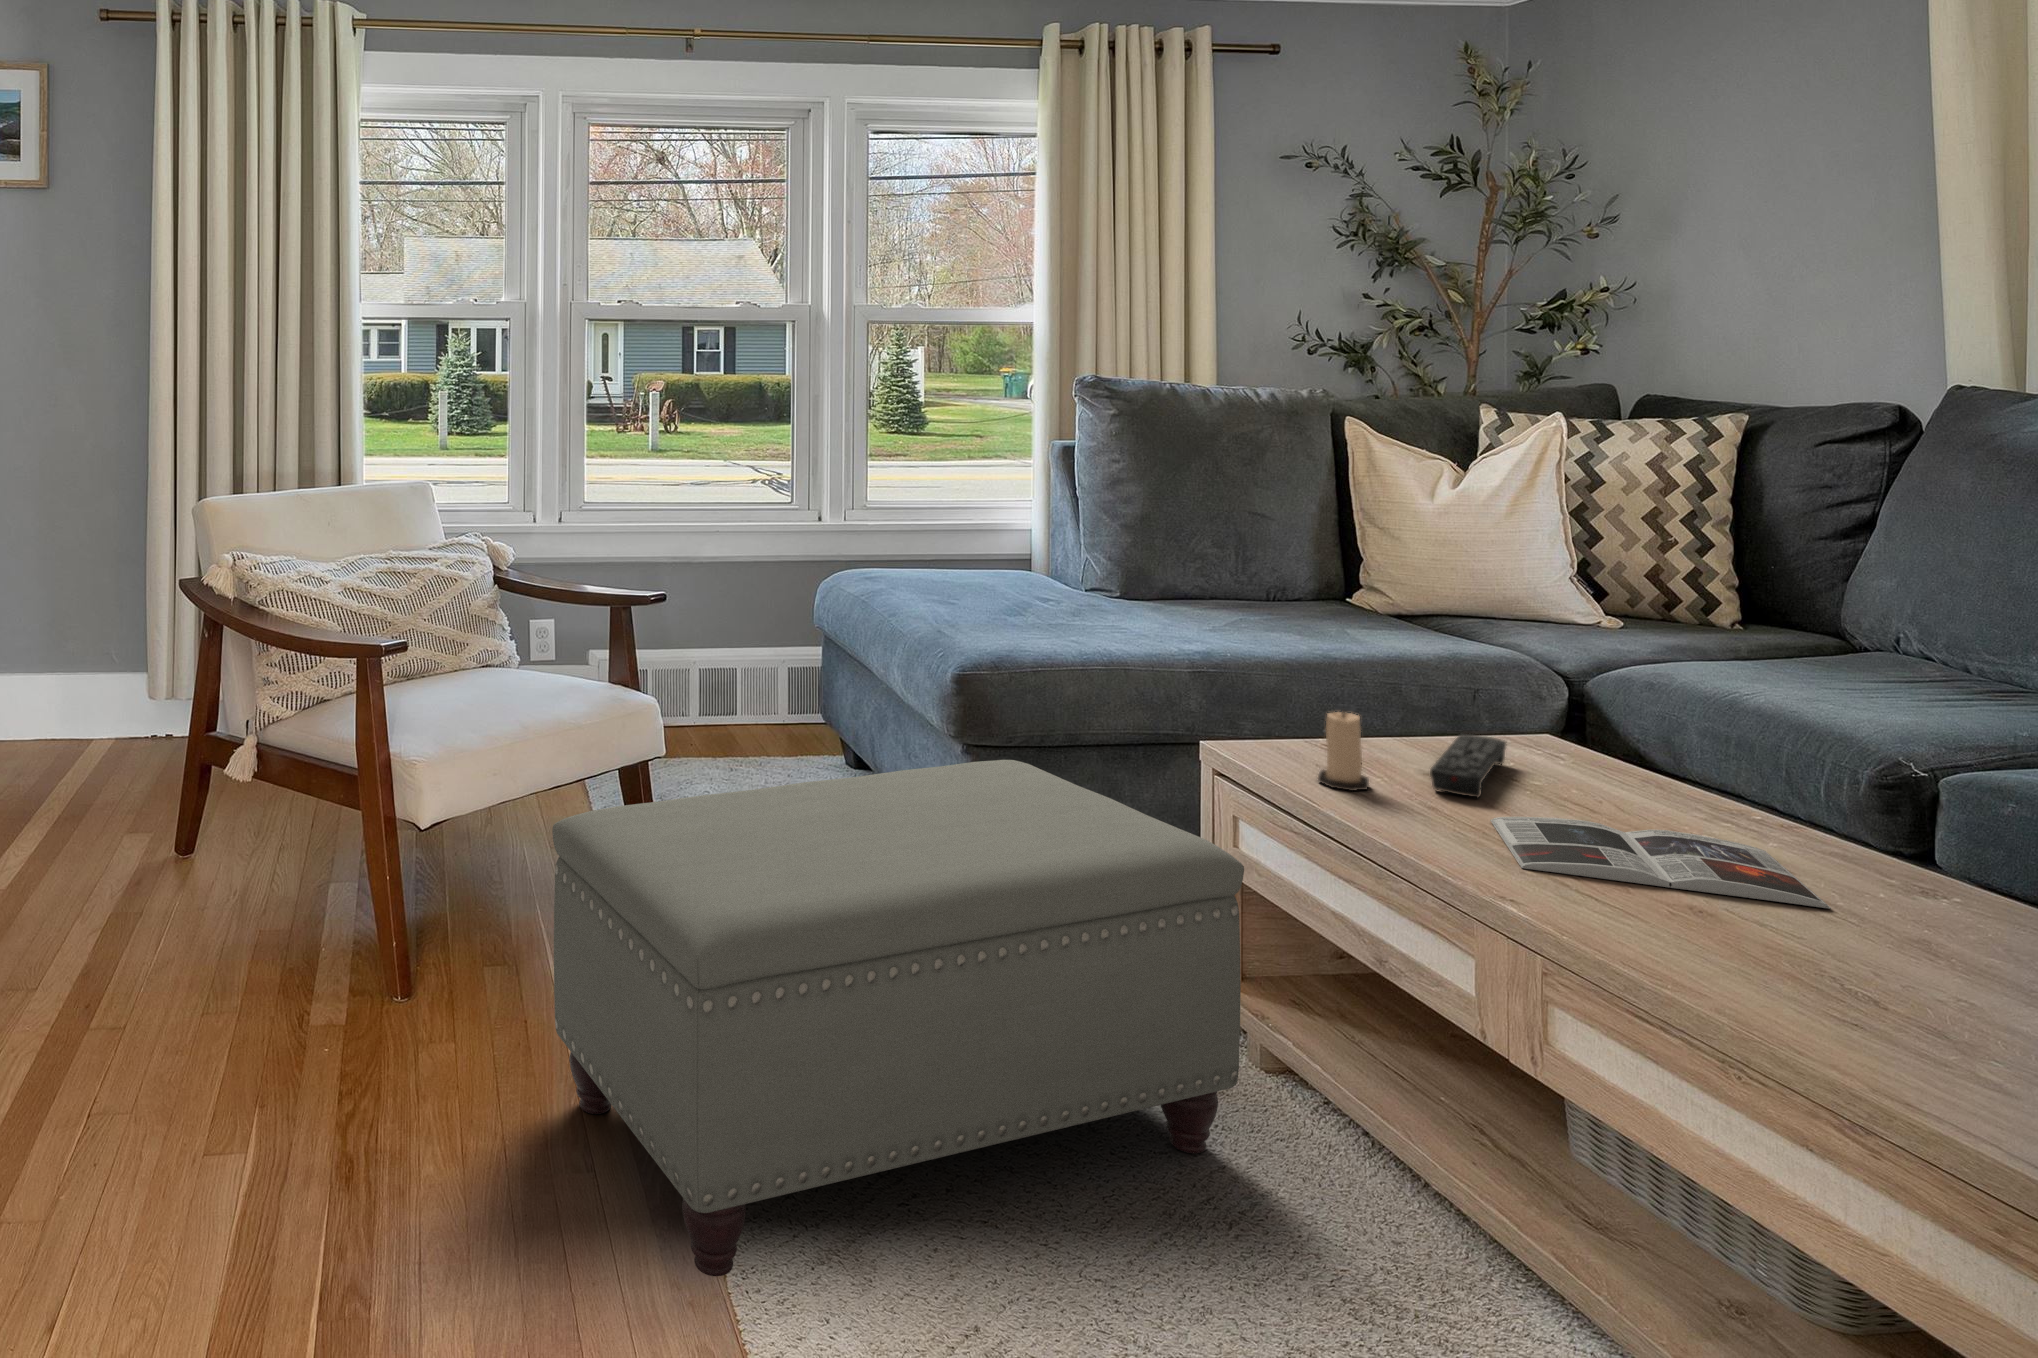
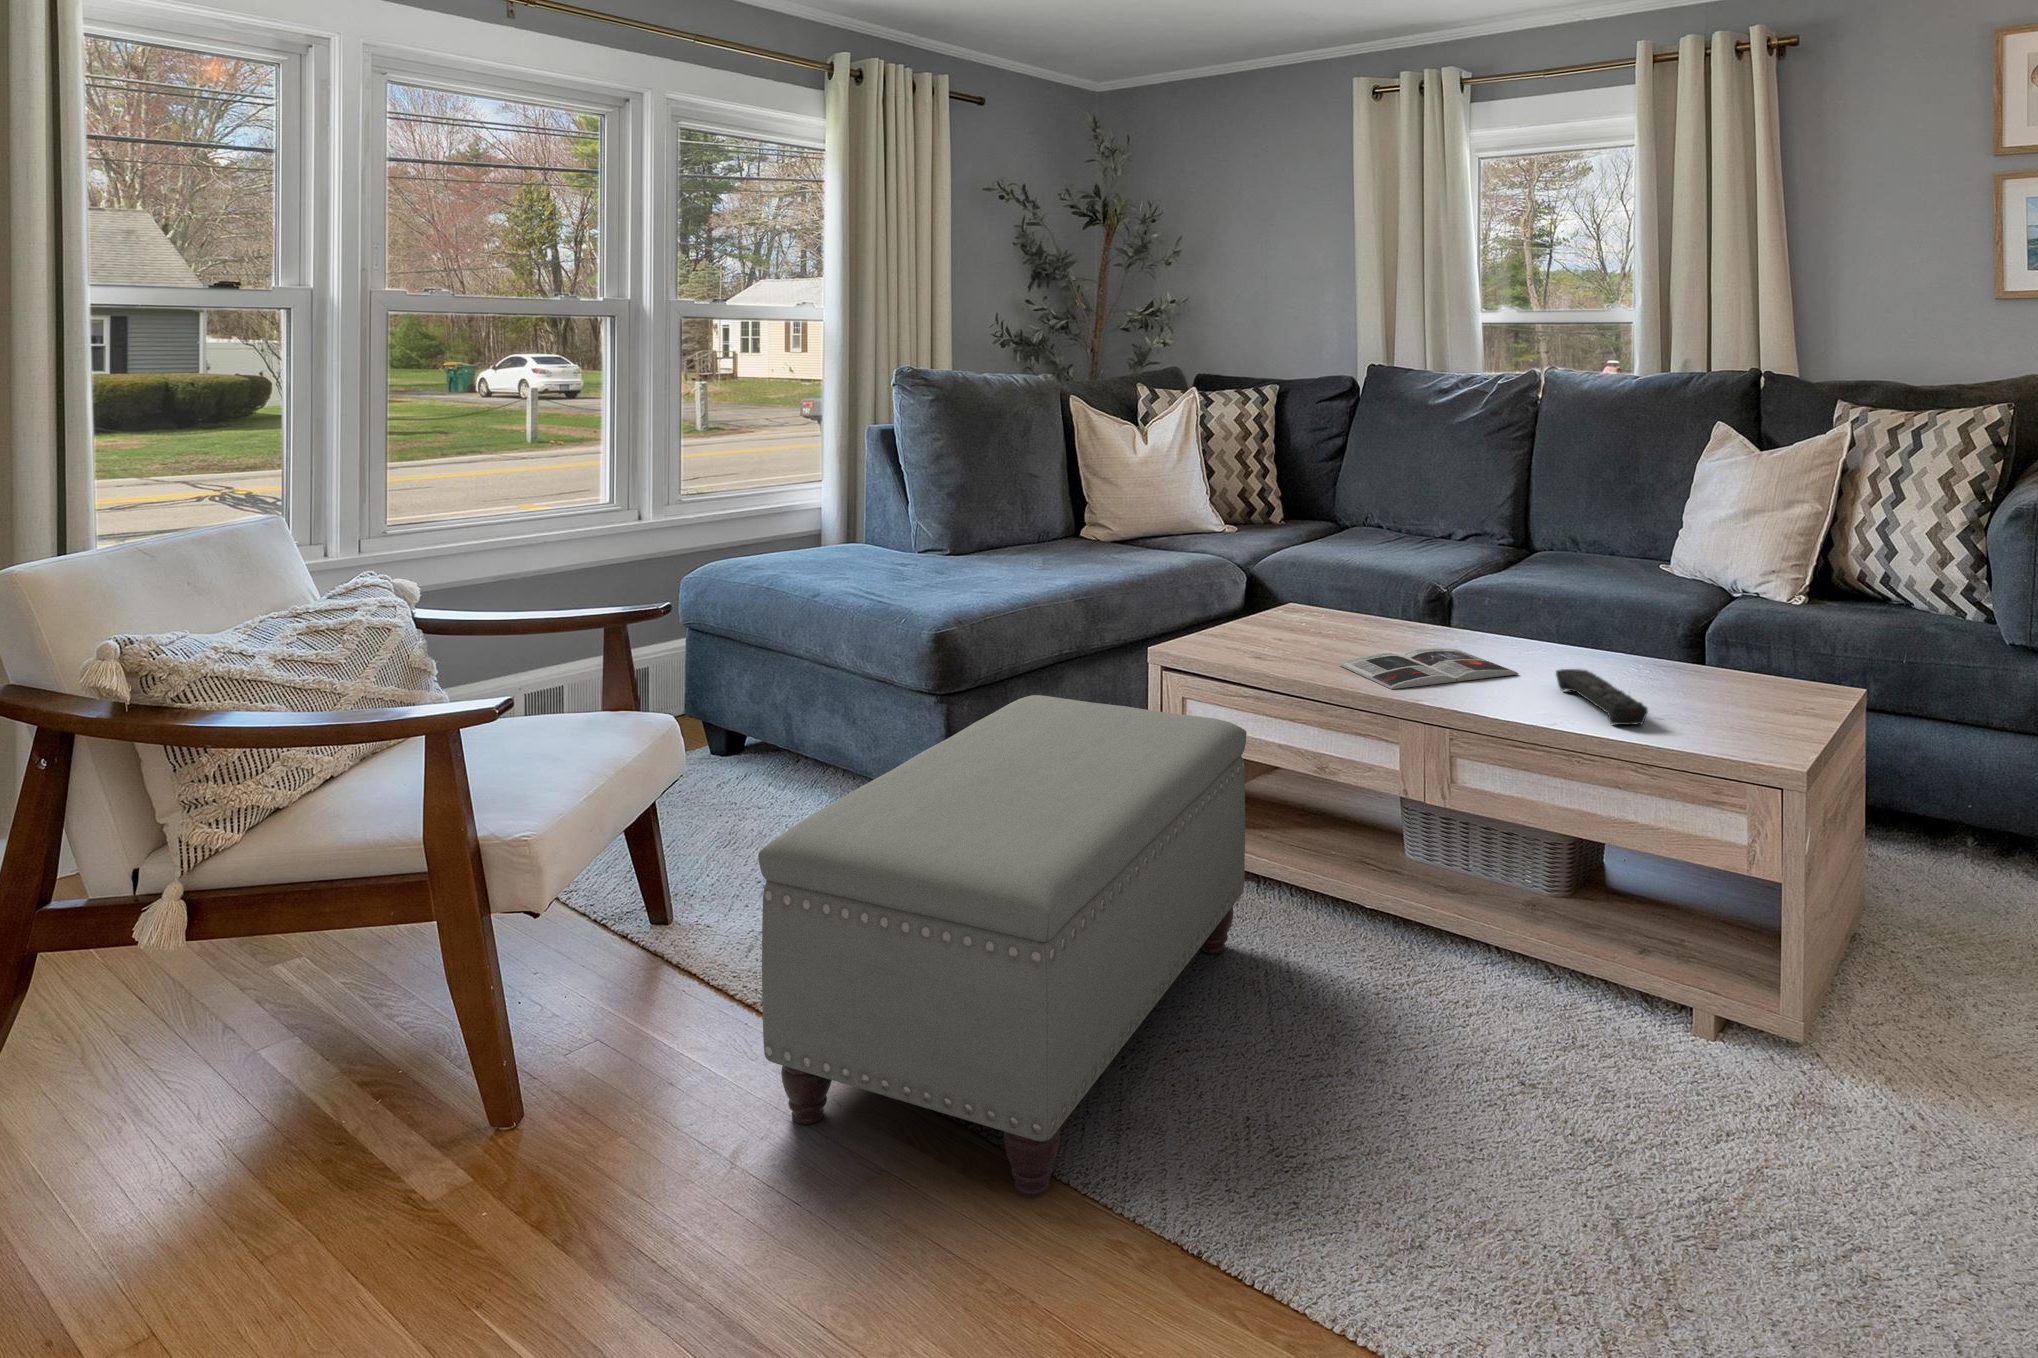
candle: present [1318,710,1369,791] -> none [1229,607,1262,665]
remote control: present [1430,734,1506,798] -> present [1556,669,1648,725]

